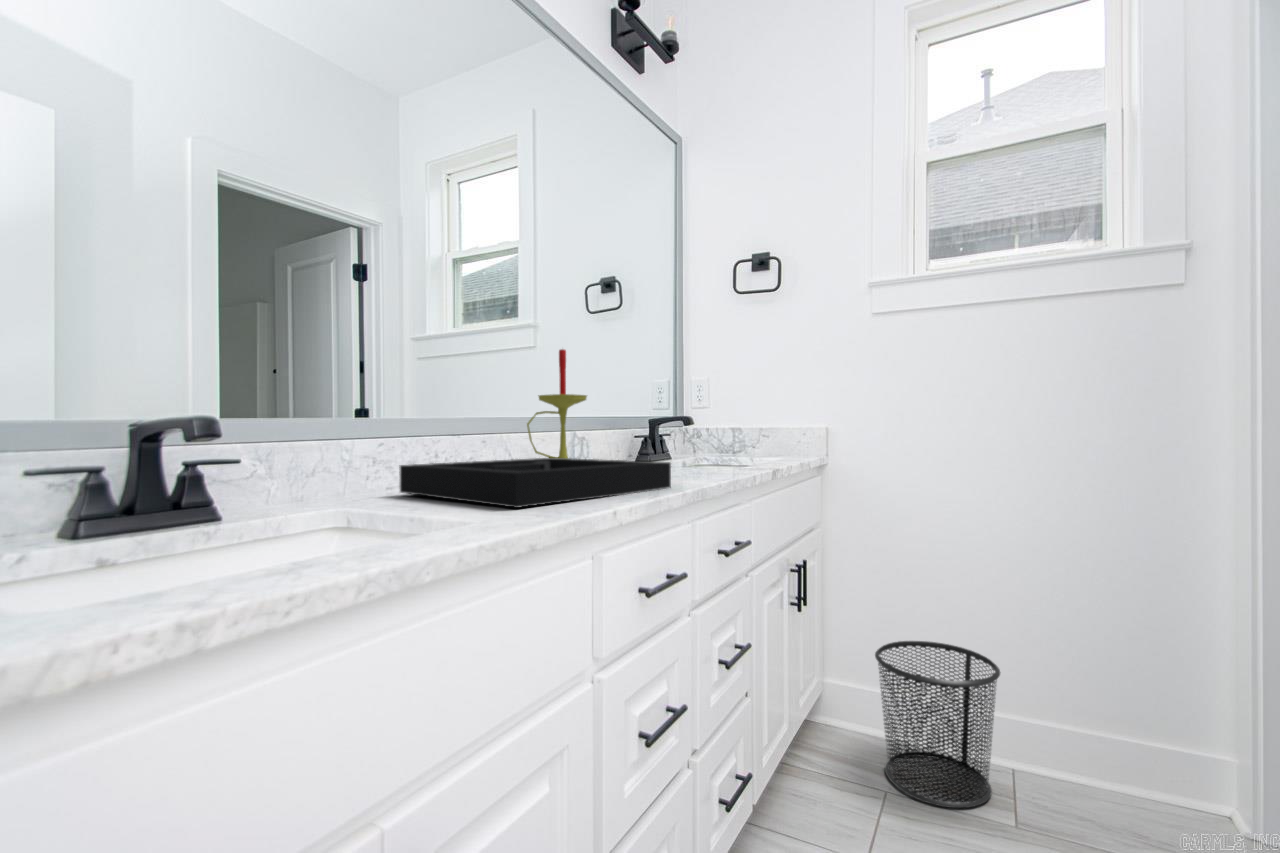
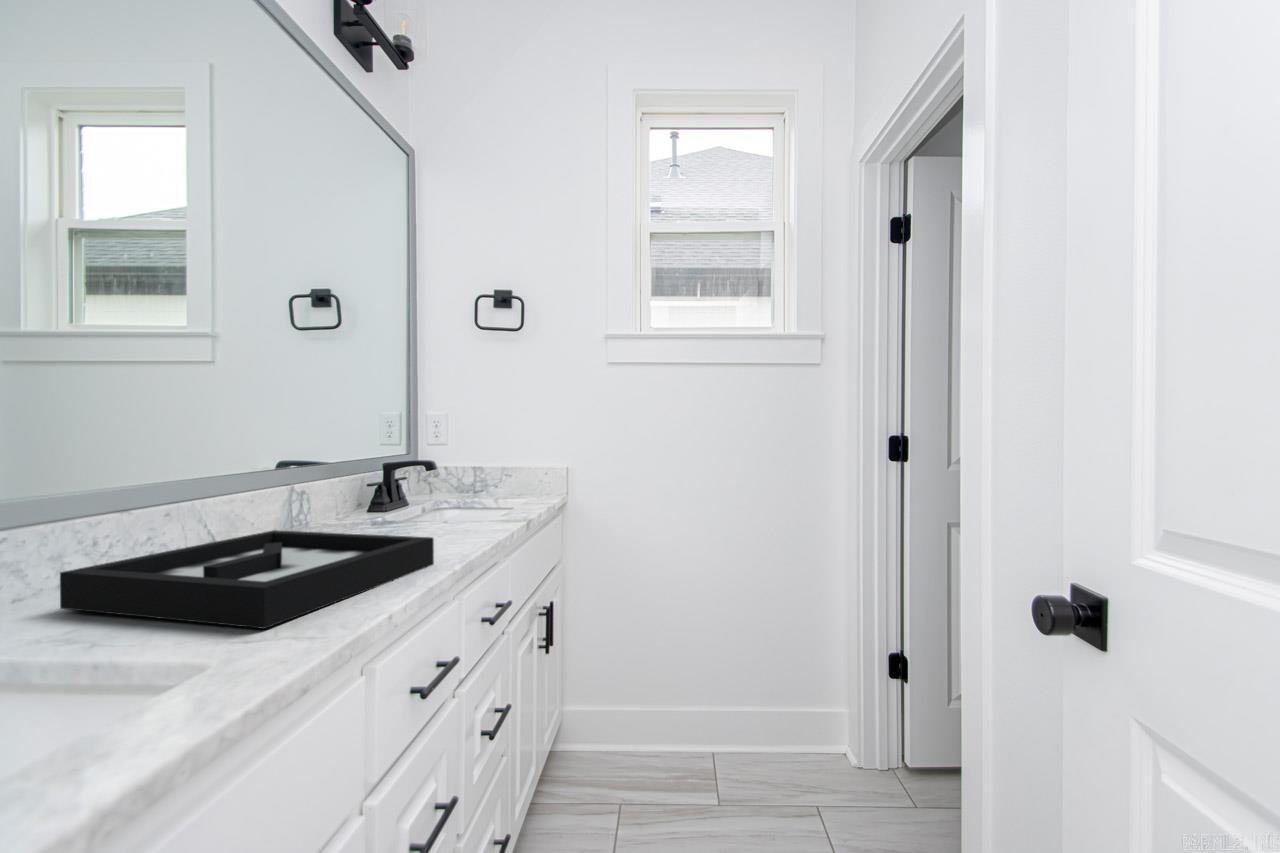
candle: present [527,349,587,458] -> none [237,392,317,547]
waste bin: present [875,641,1000,808] -> none [613,658,714,808]

